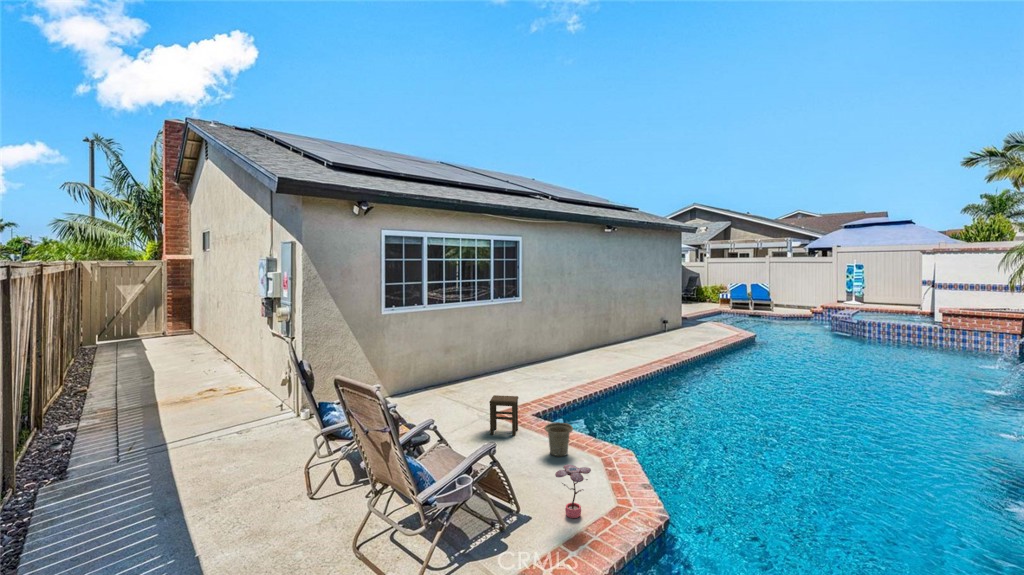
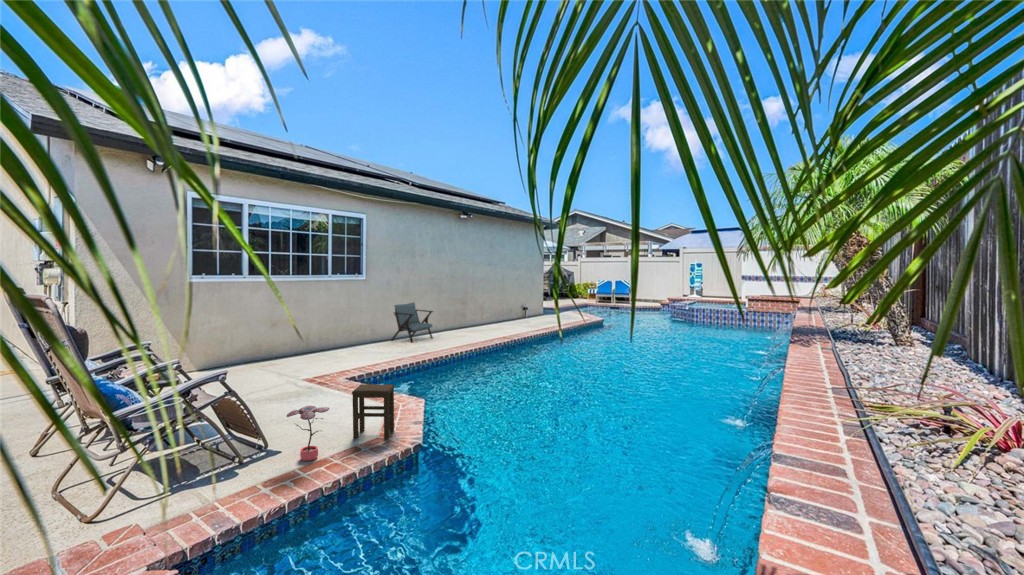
lounge chair: none [544,323,586,366] -> present [392,303,433,342]
stool: present [489,395,518,436] -> present [352,384,395,439]
basket: present [545,422,573,457] -> none [323,377,354,411]

